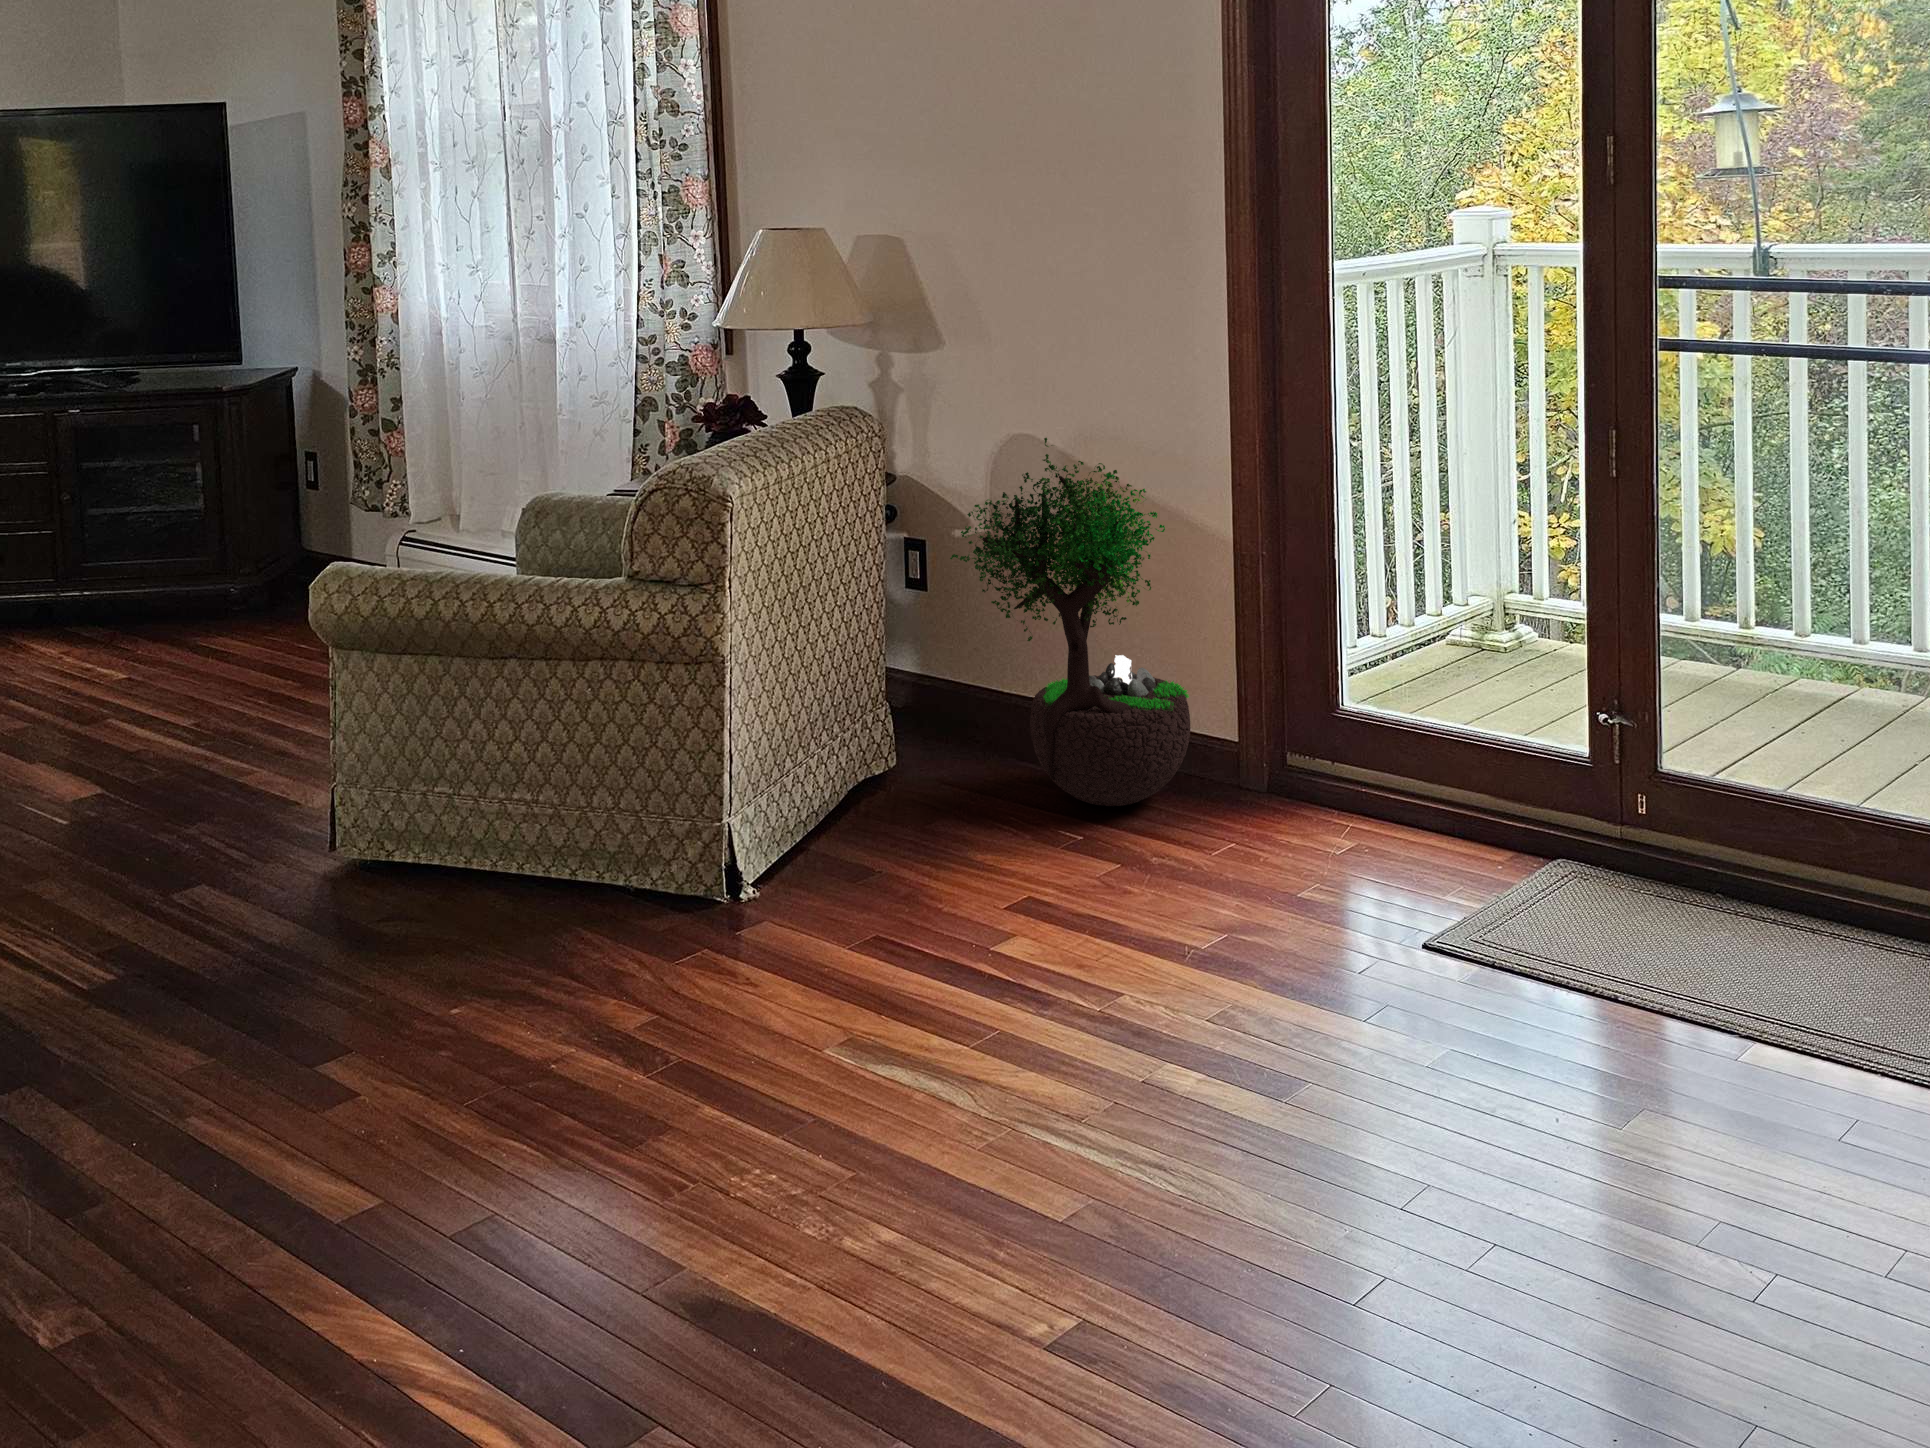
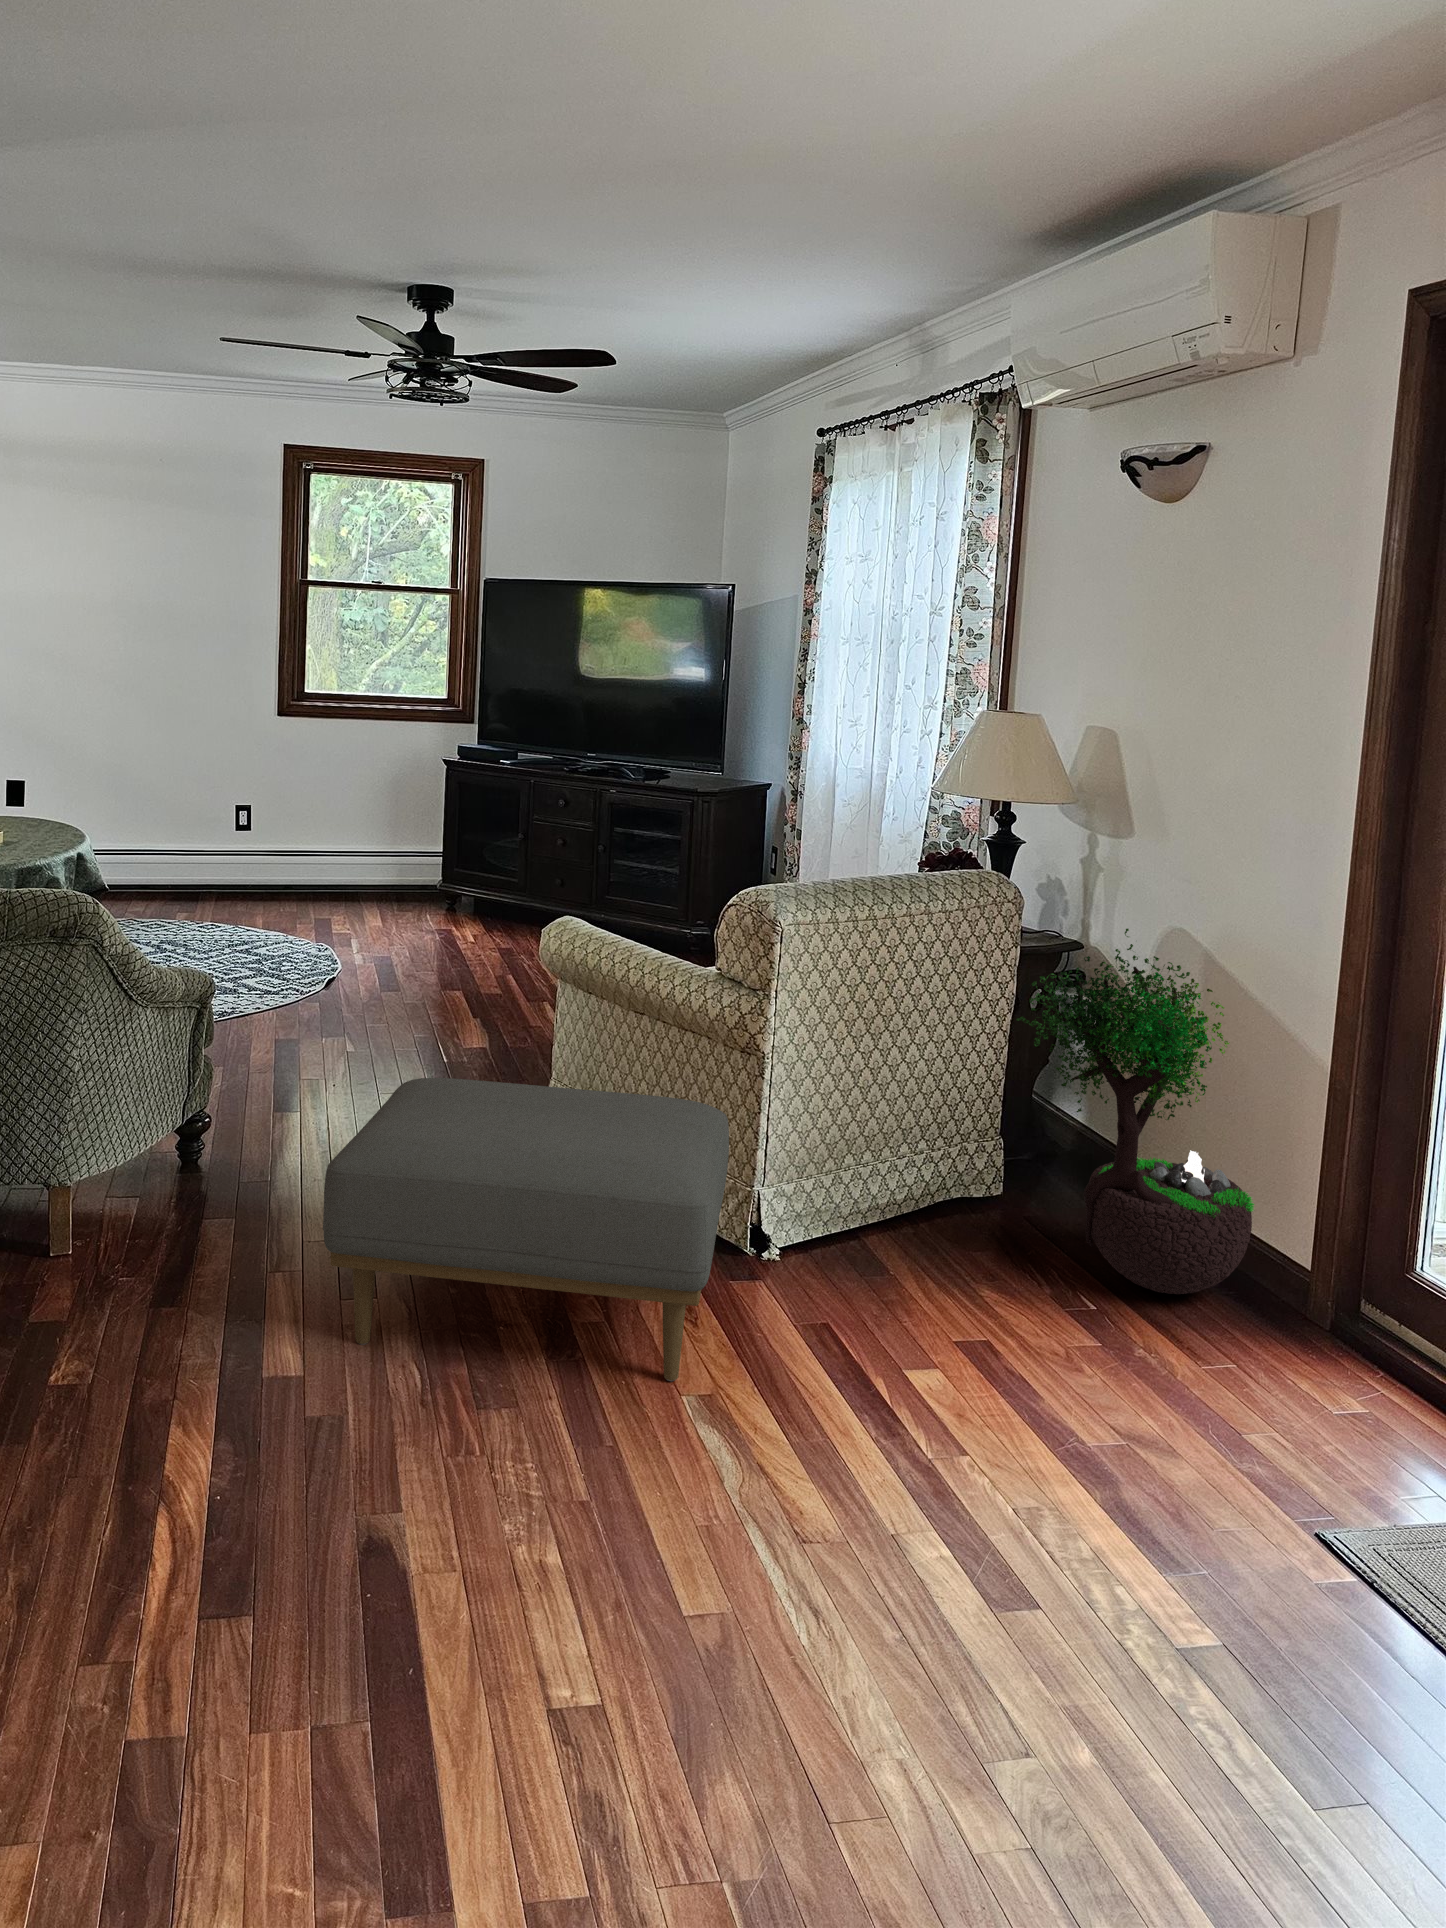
ottoman: none [293,729,843,1154] -> present [323,1078,729,1381]

